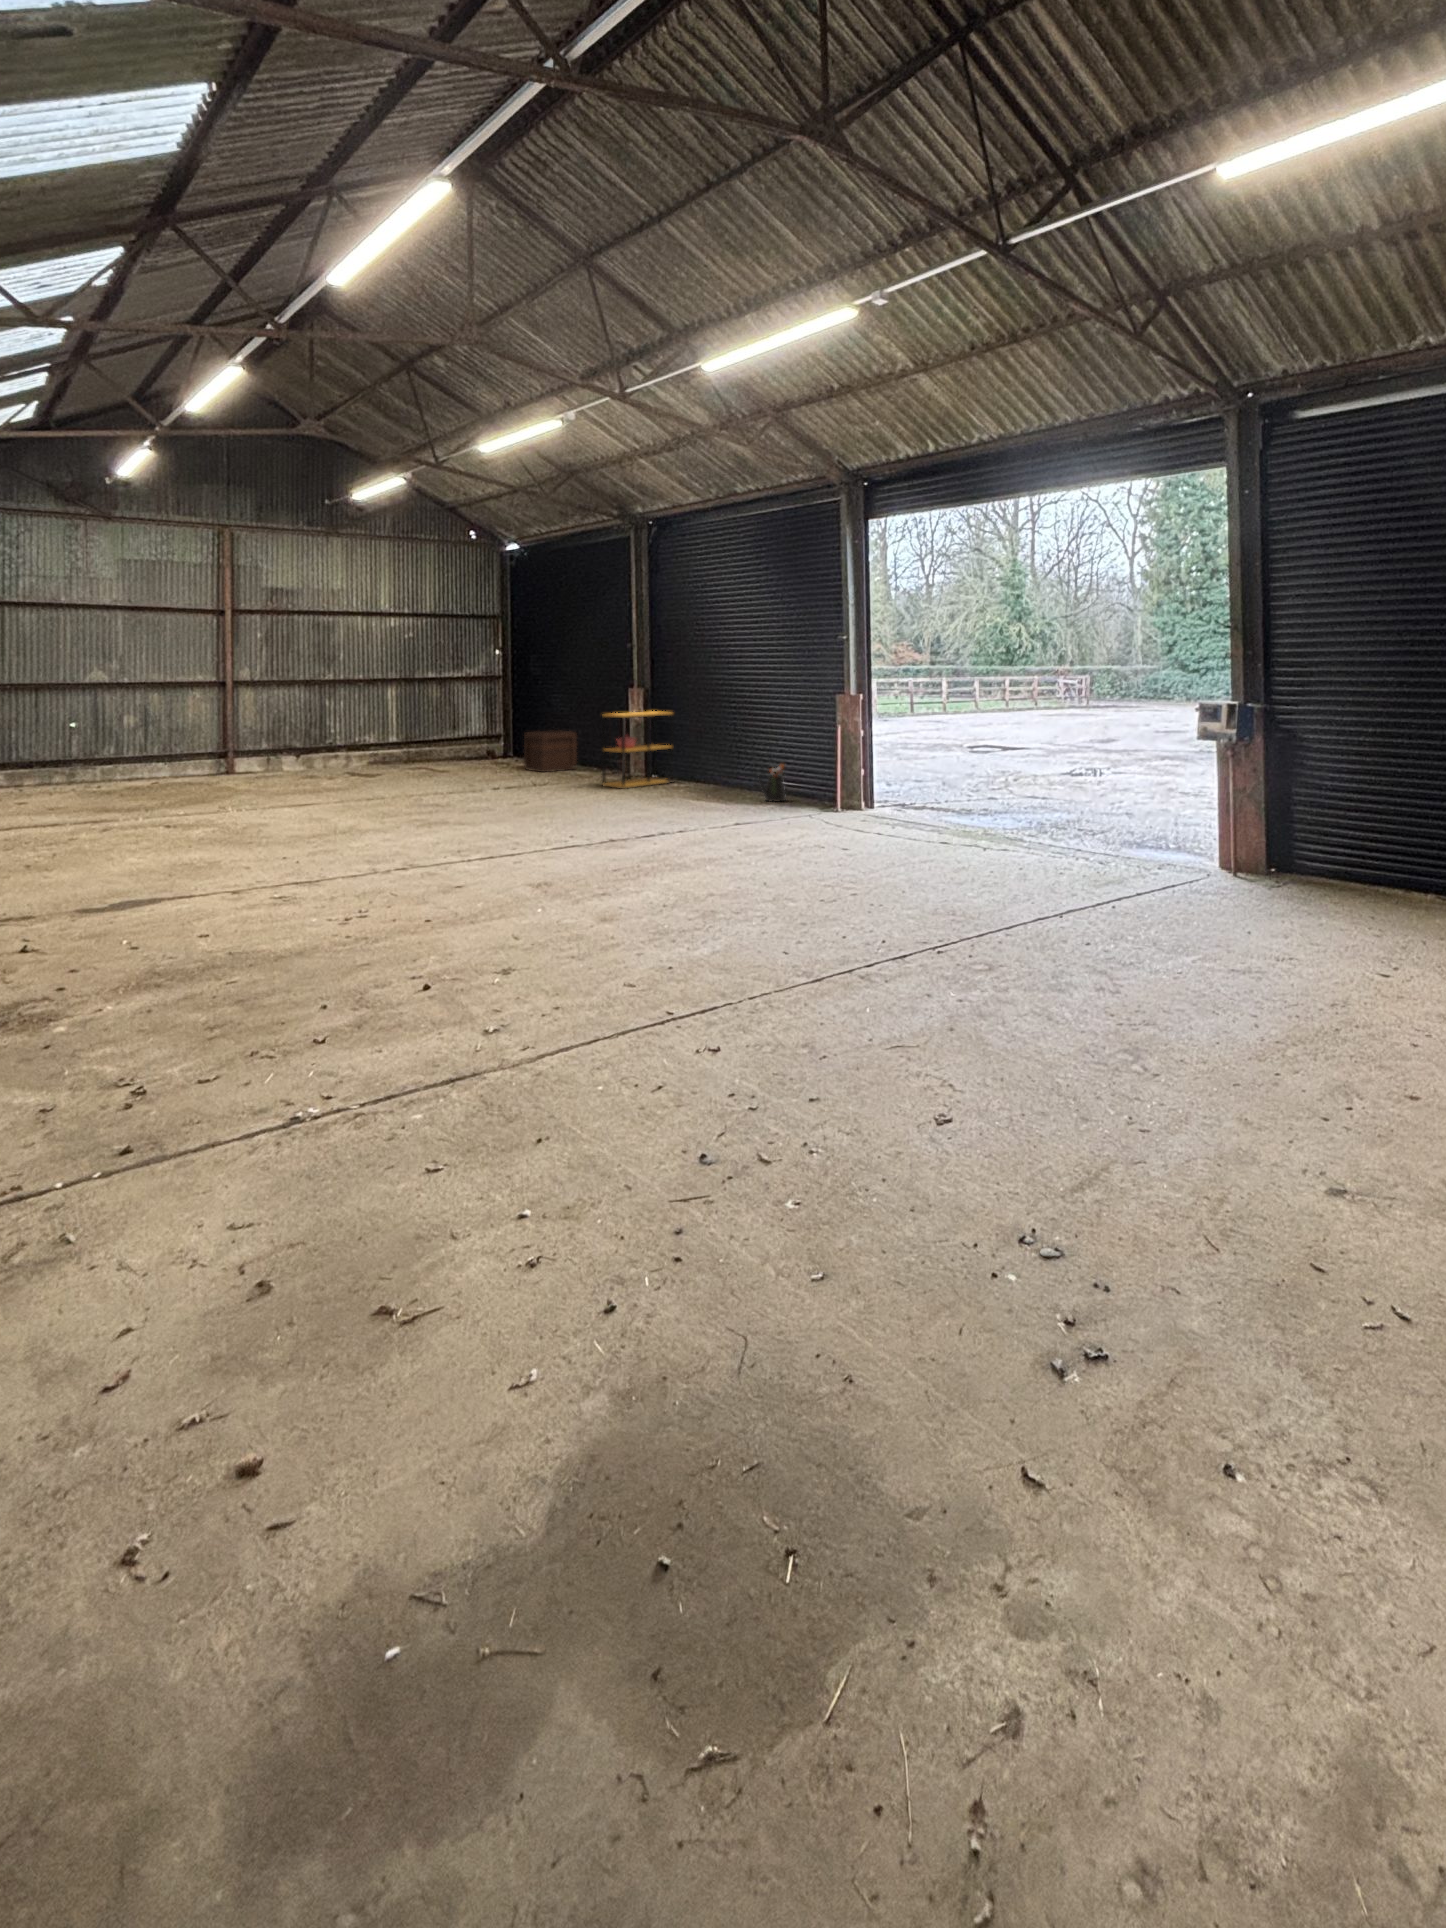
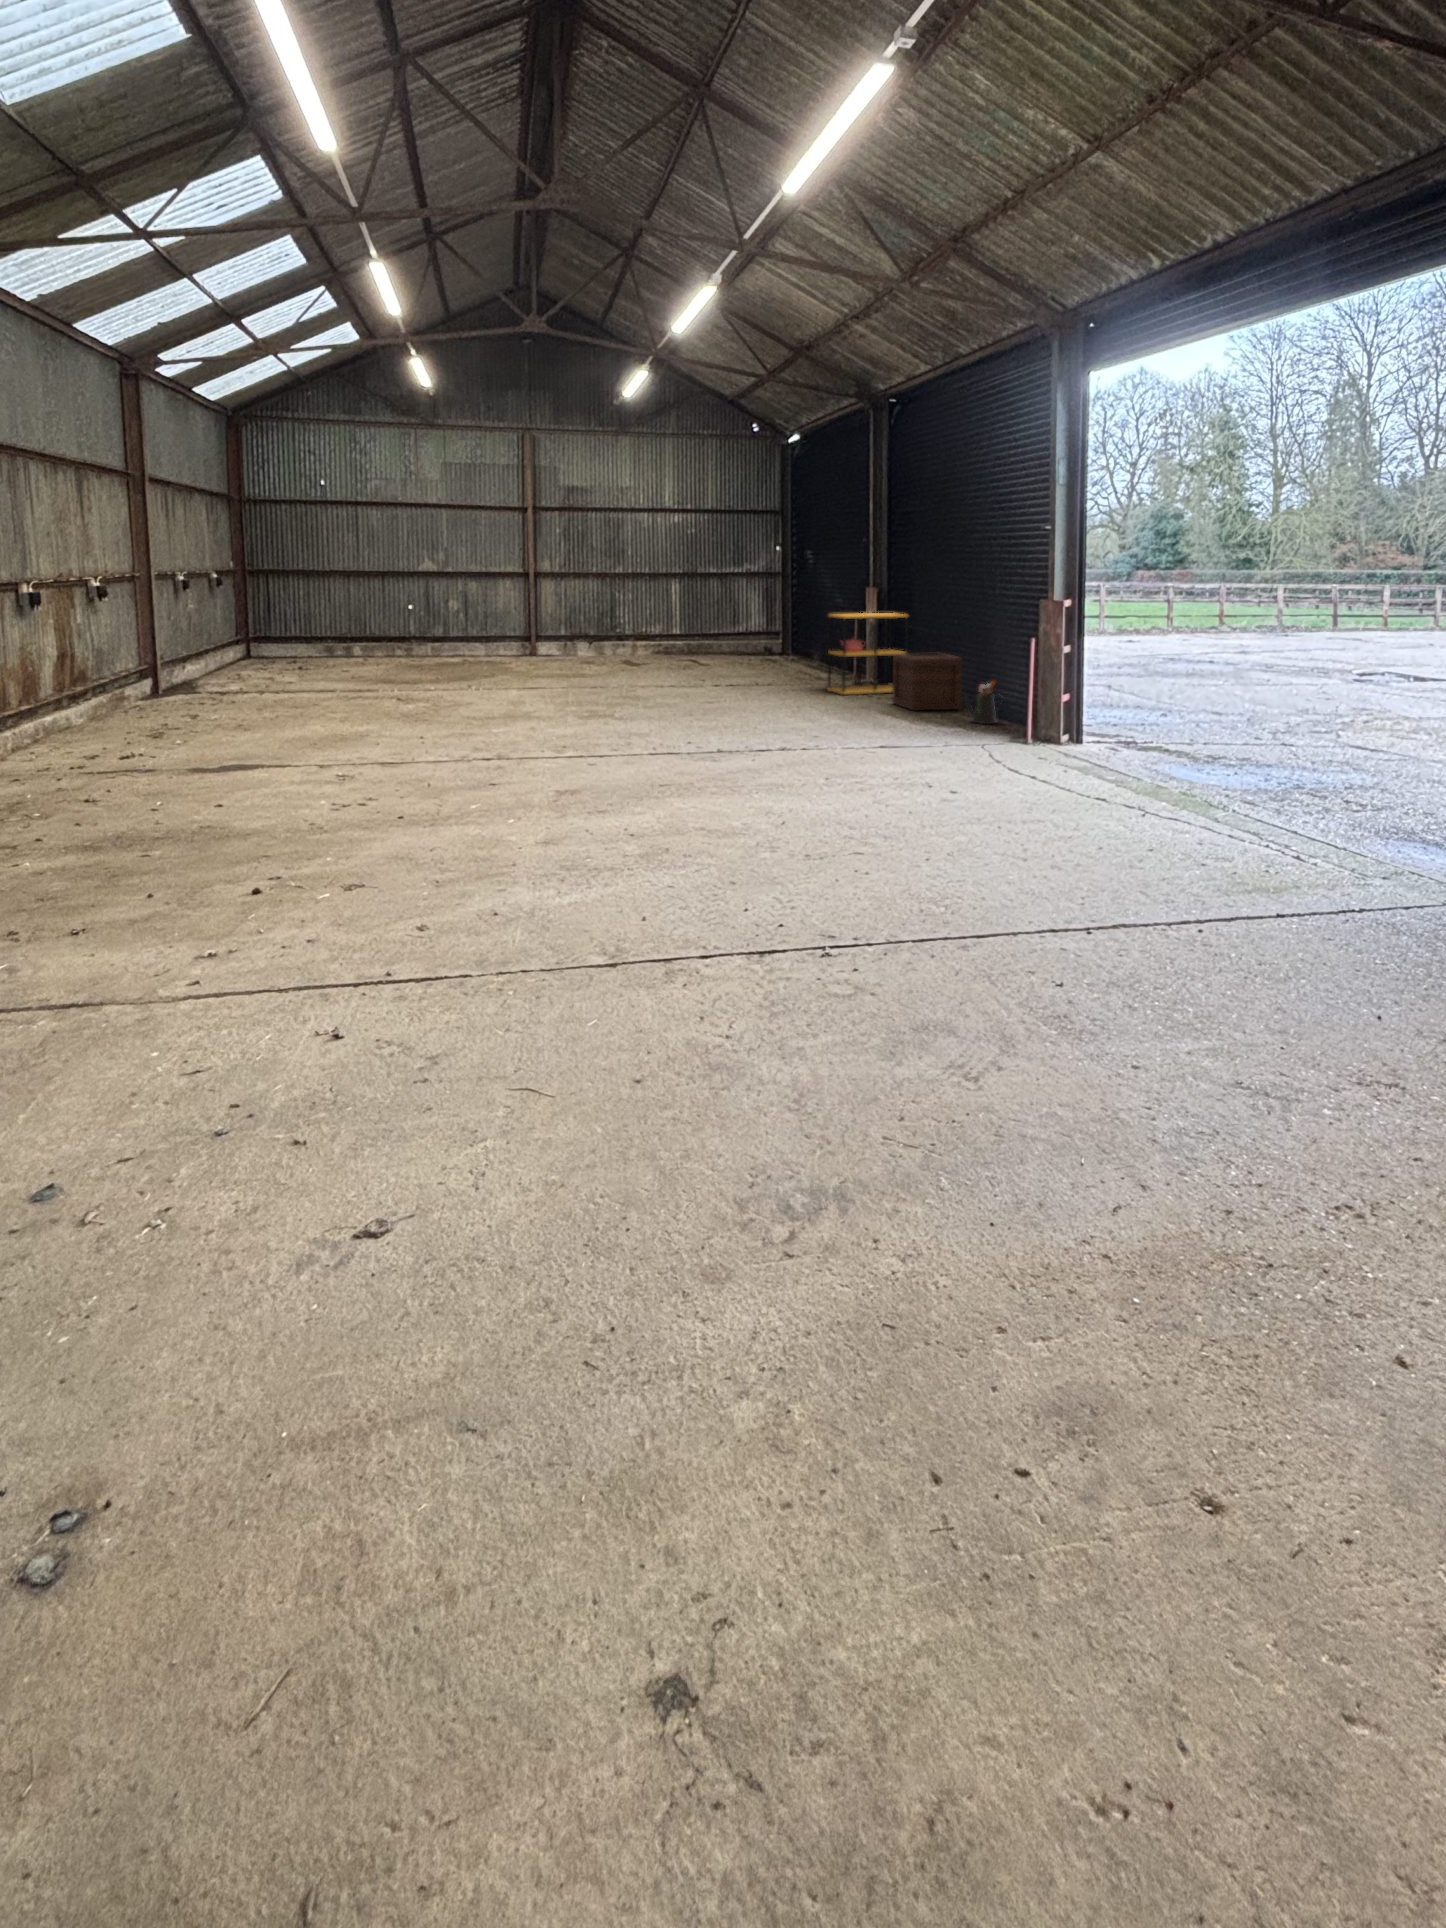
wooden crate: present [524,730,577,772] -> present [892,653,962,711]

